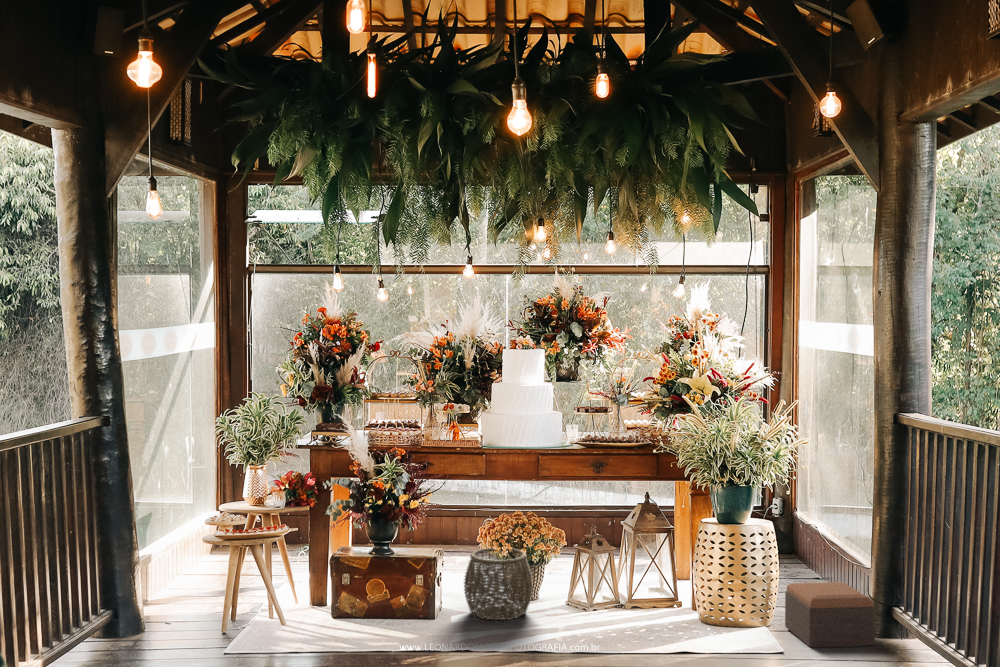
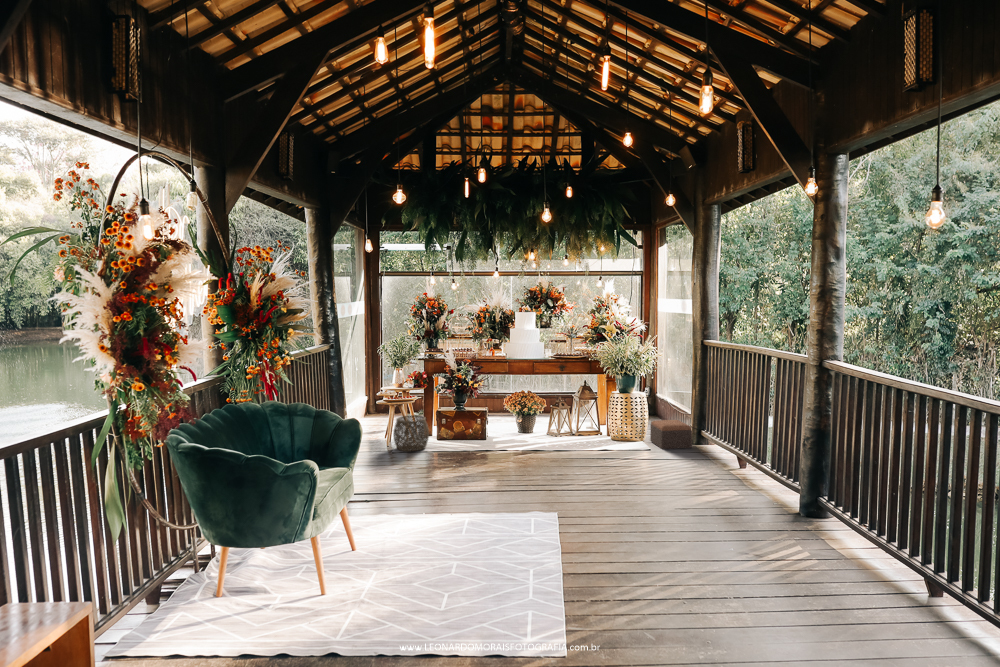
woven basket: present [464,548,533,620] -> present [393,415,429,452]

